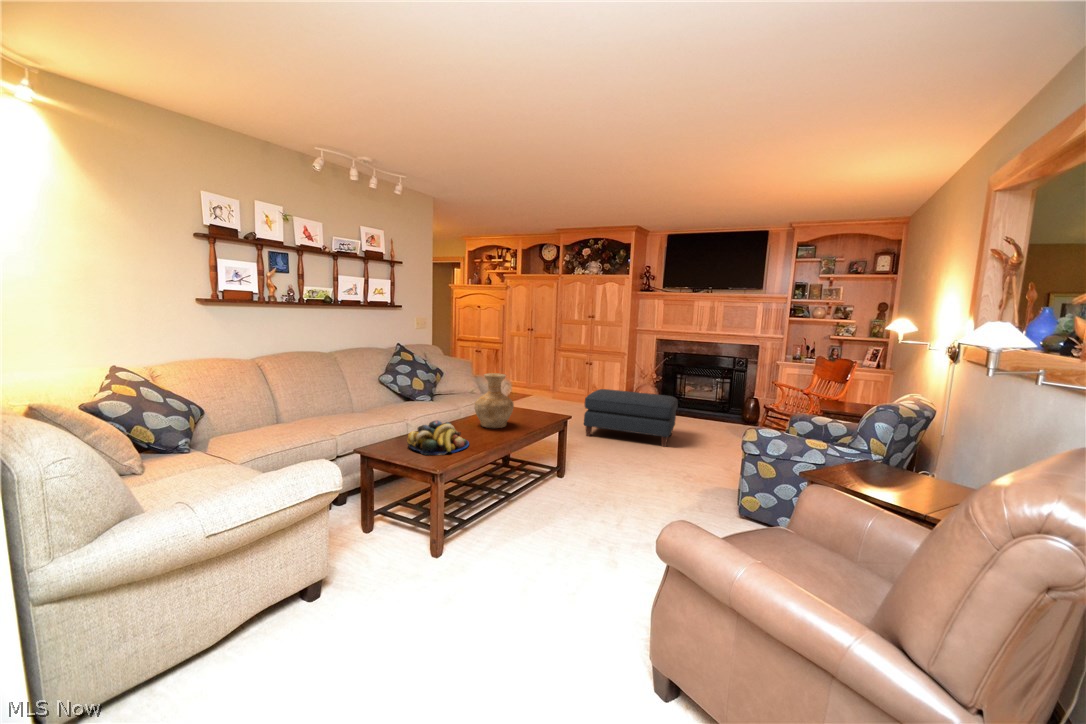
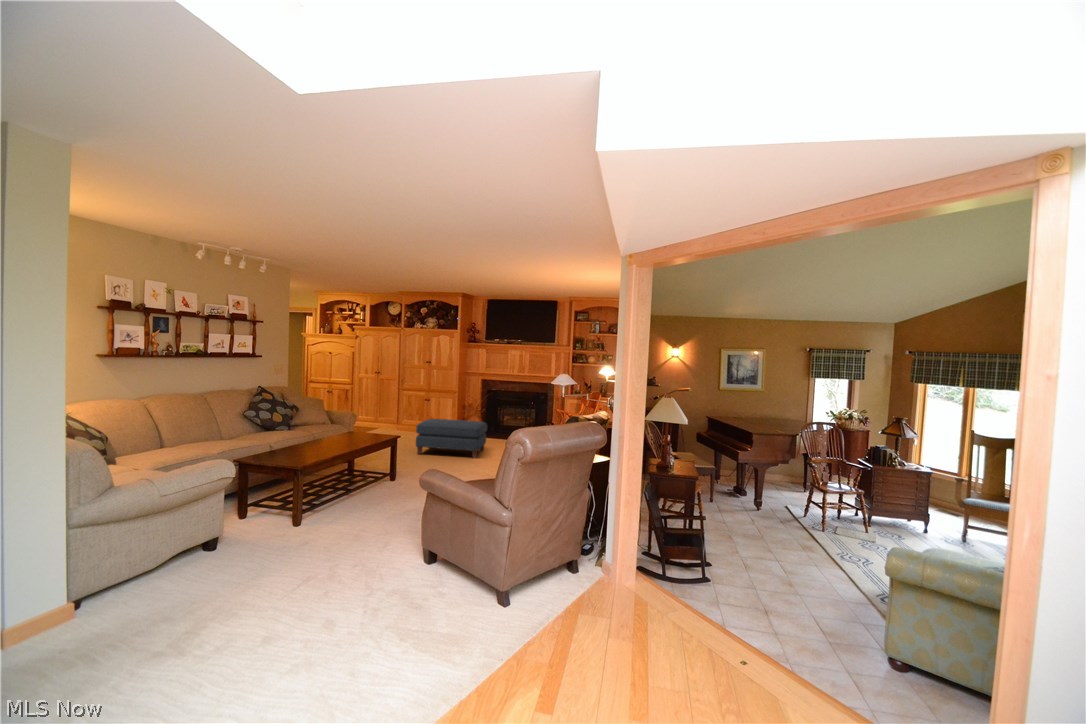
vase: present [474,373,514,428] -> none [325,407,355,444]
fruit bowl: present [407,420,469,455] -> none [276,439,321,460]

